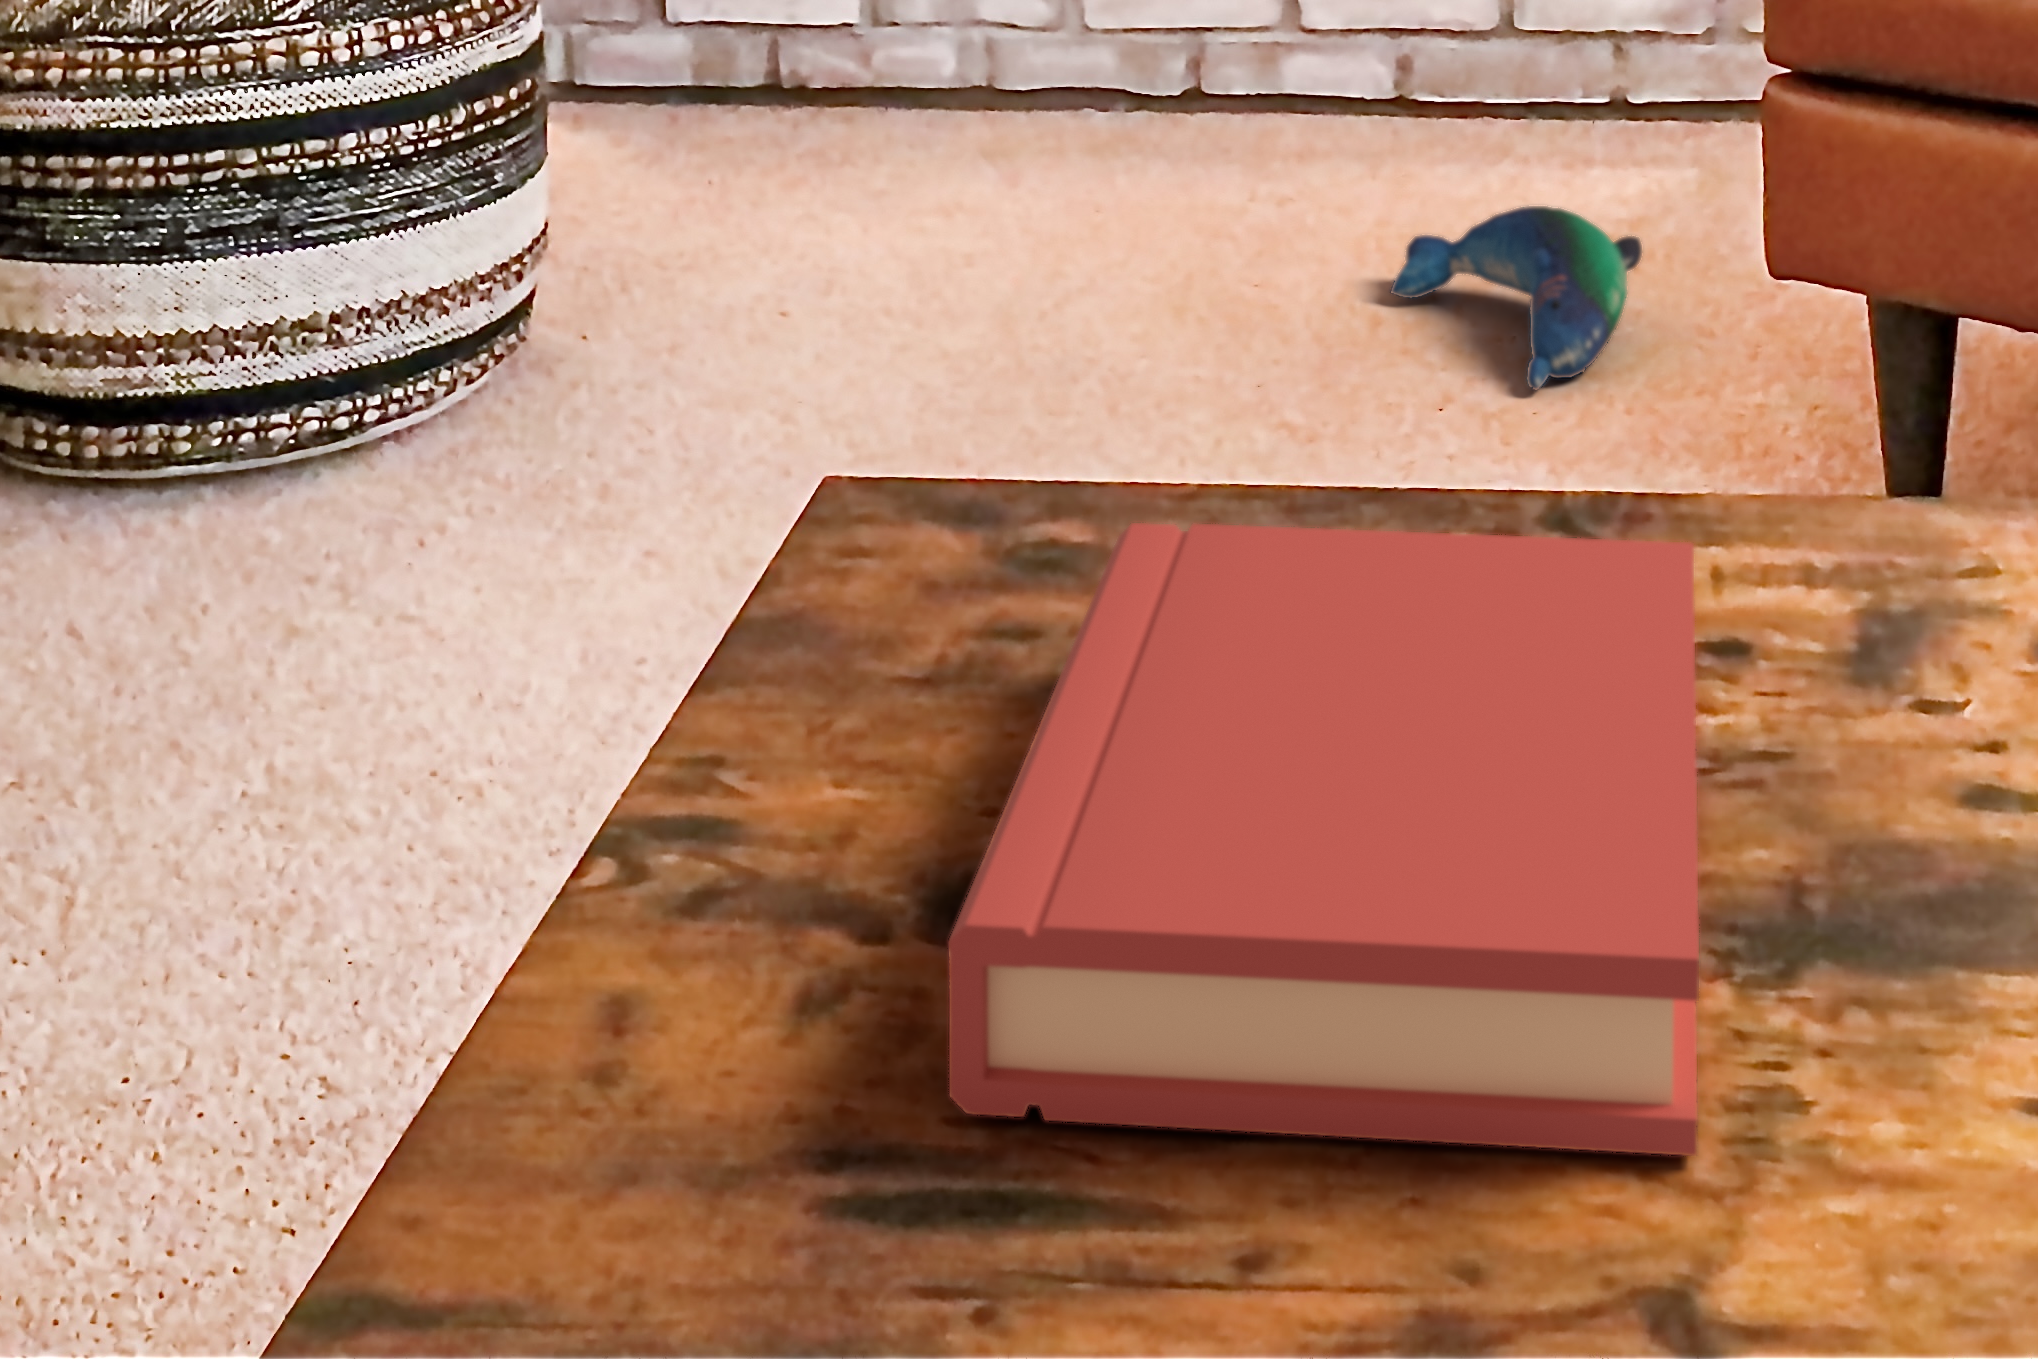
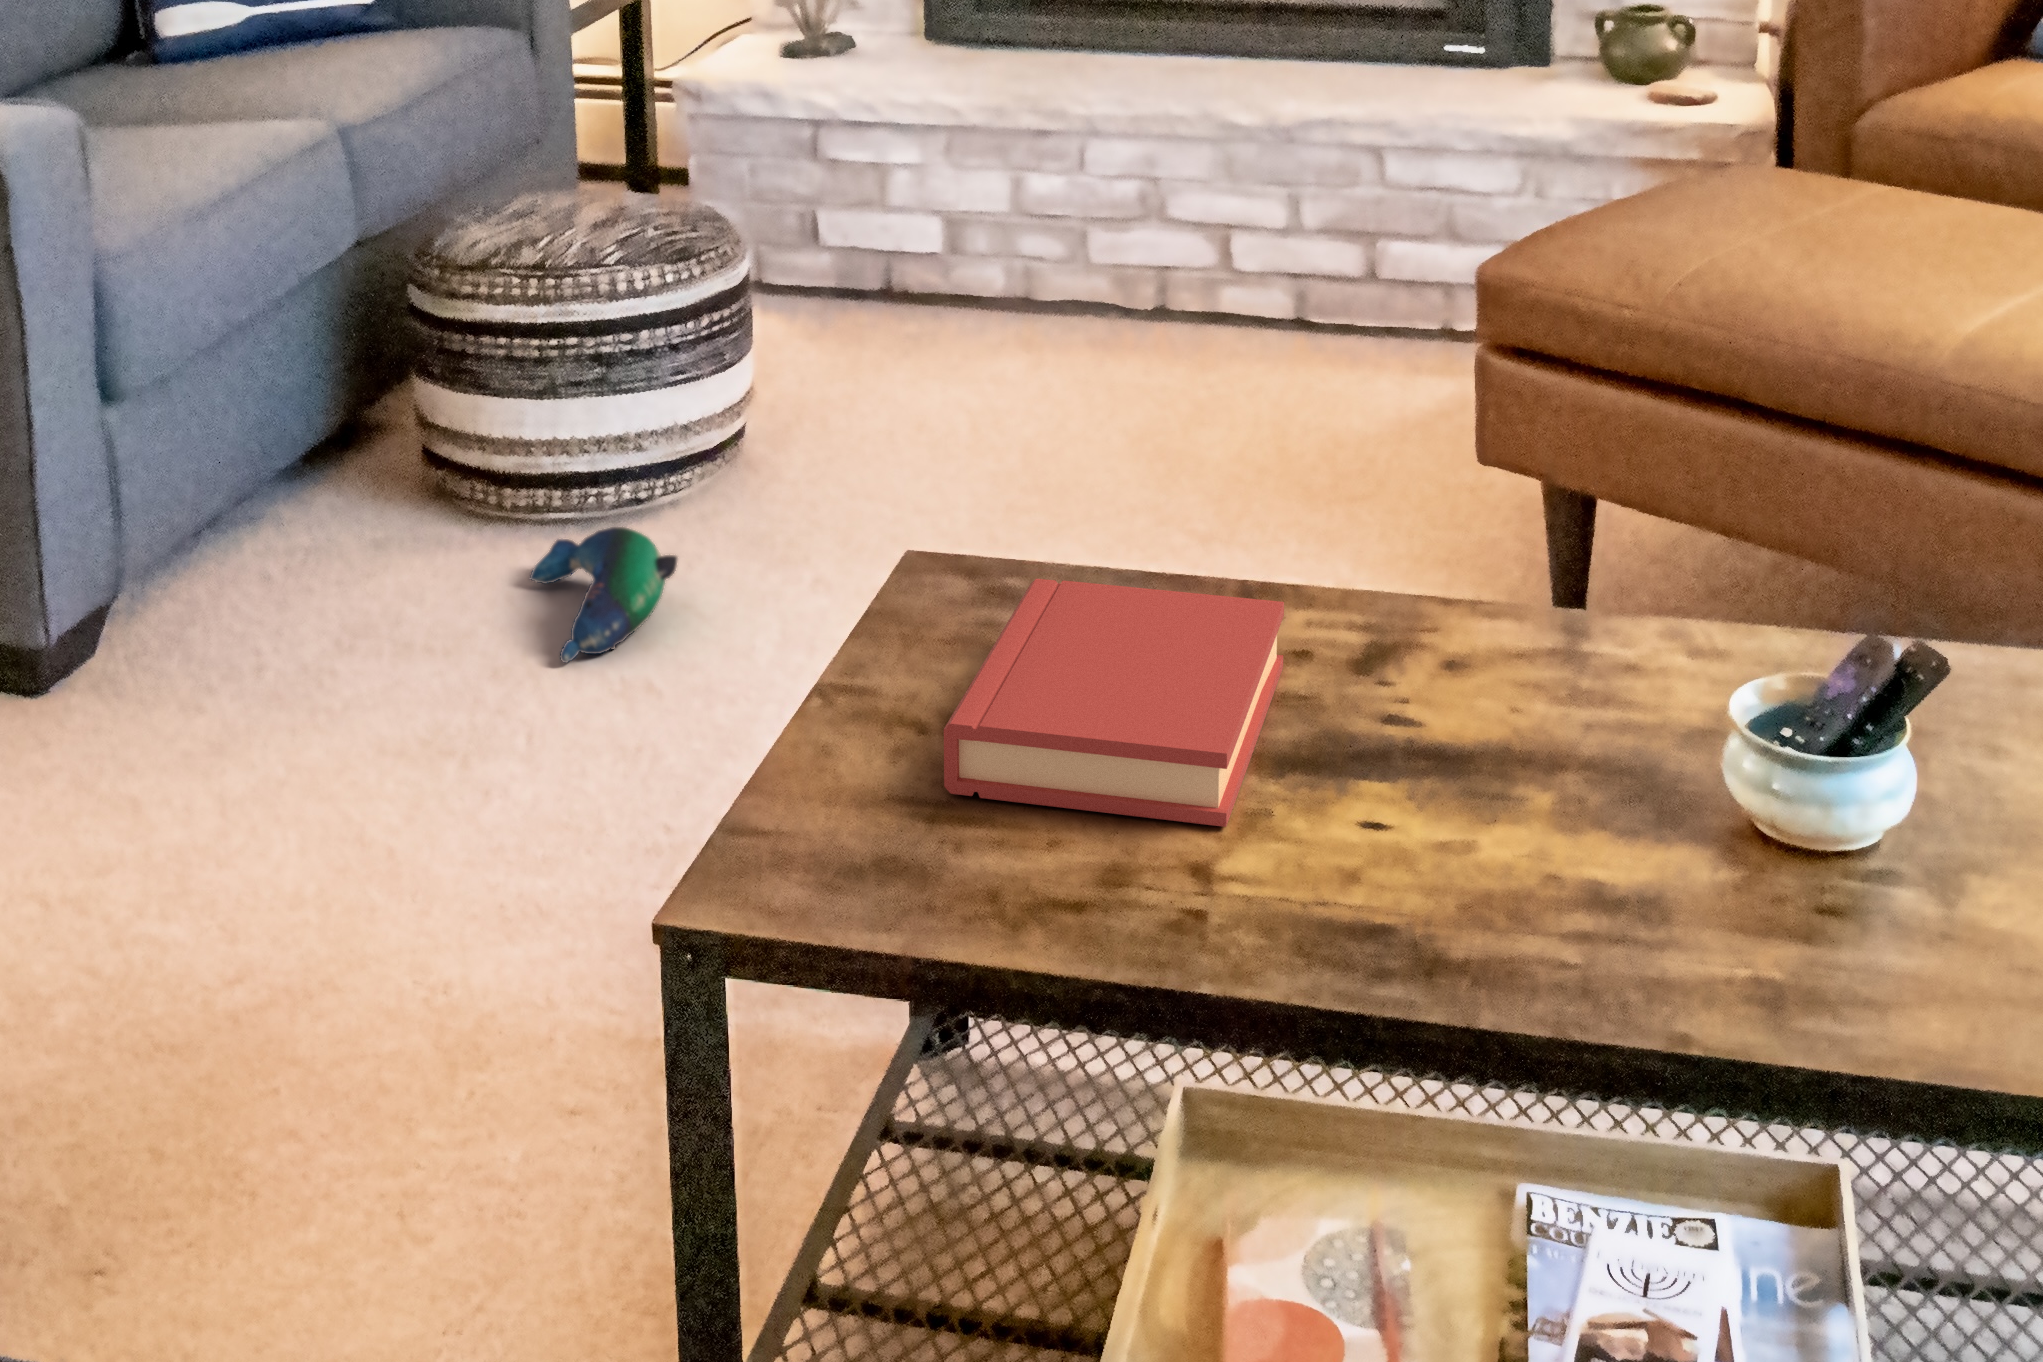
plush toy: present [1391,206,1642,390] -> present [530,527,677,663]

